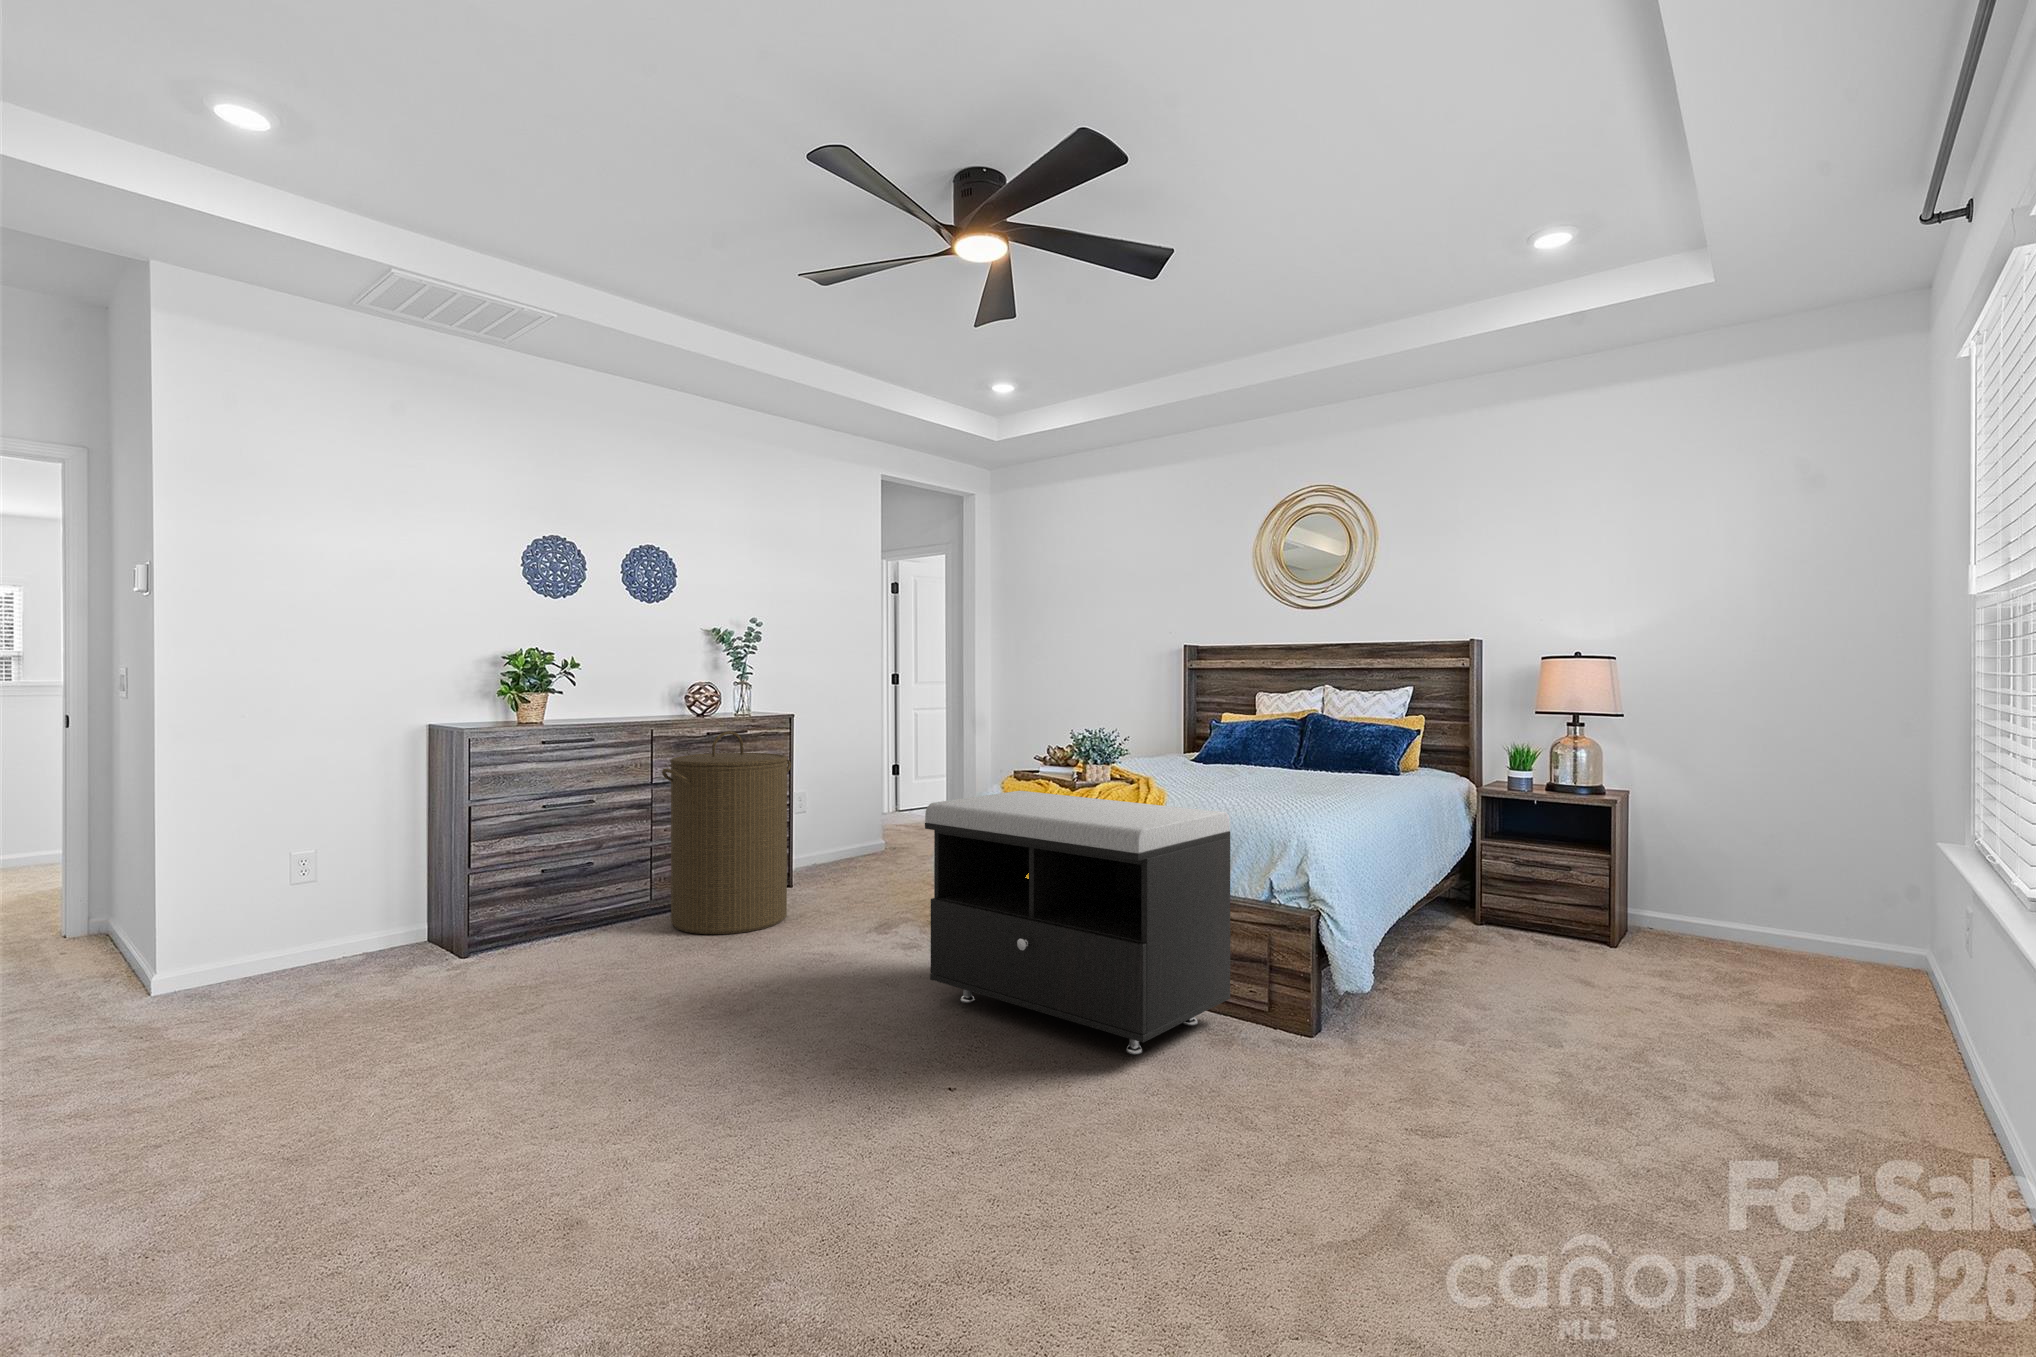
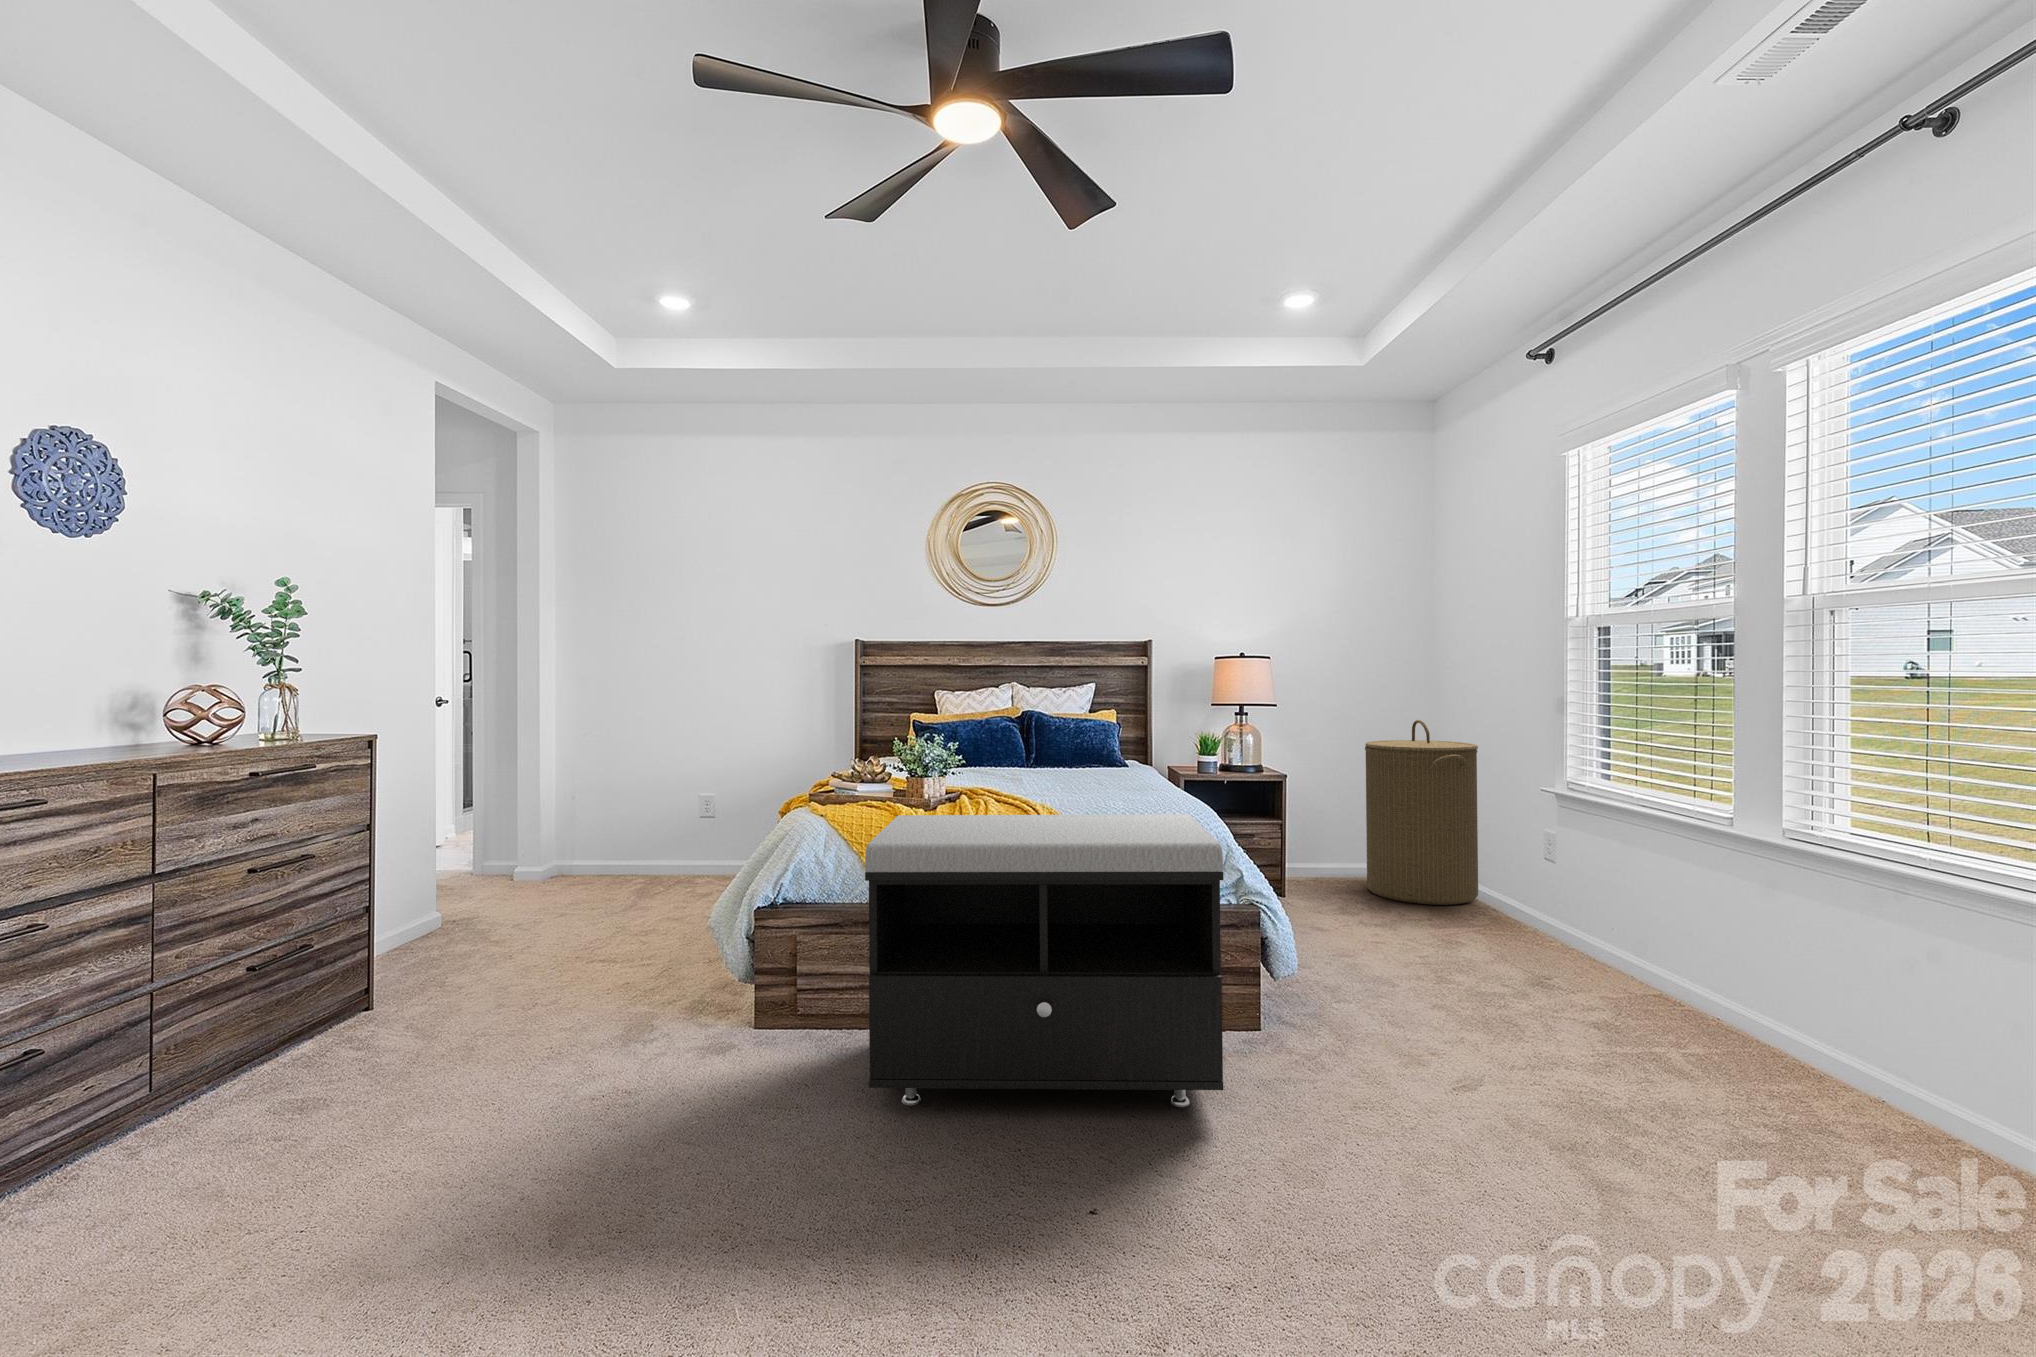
laundry hamper: present [662,731,791,934] -> present [1365,720,1478,905]

